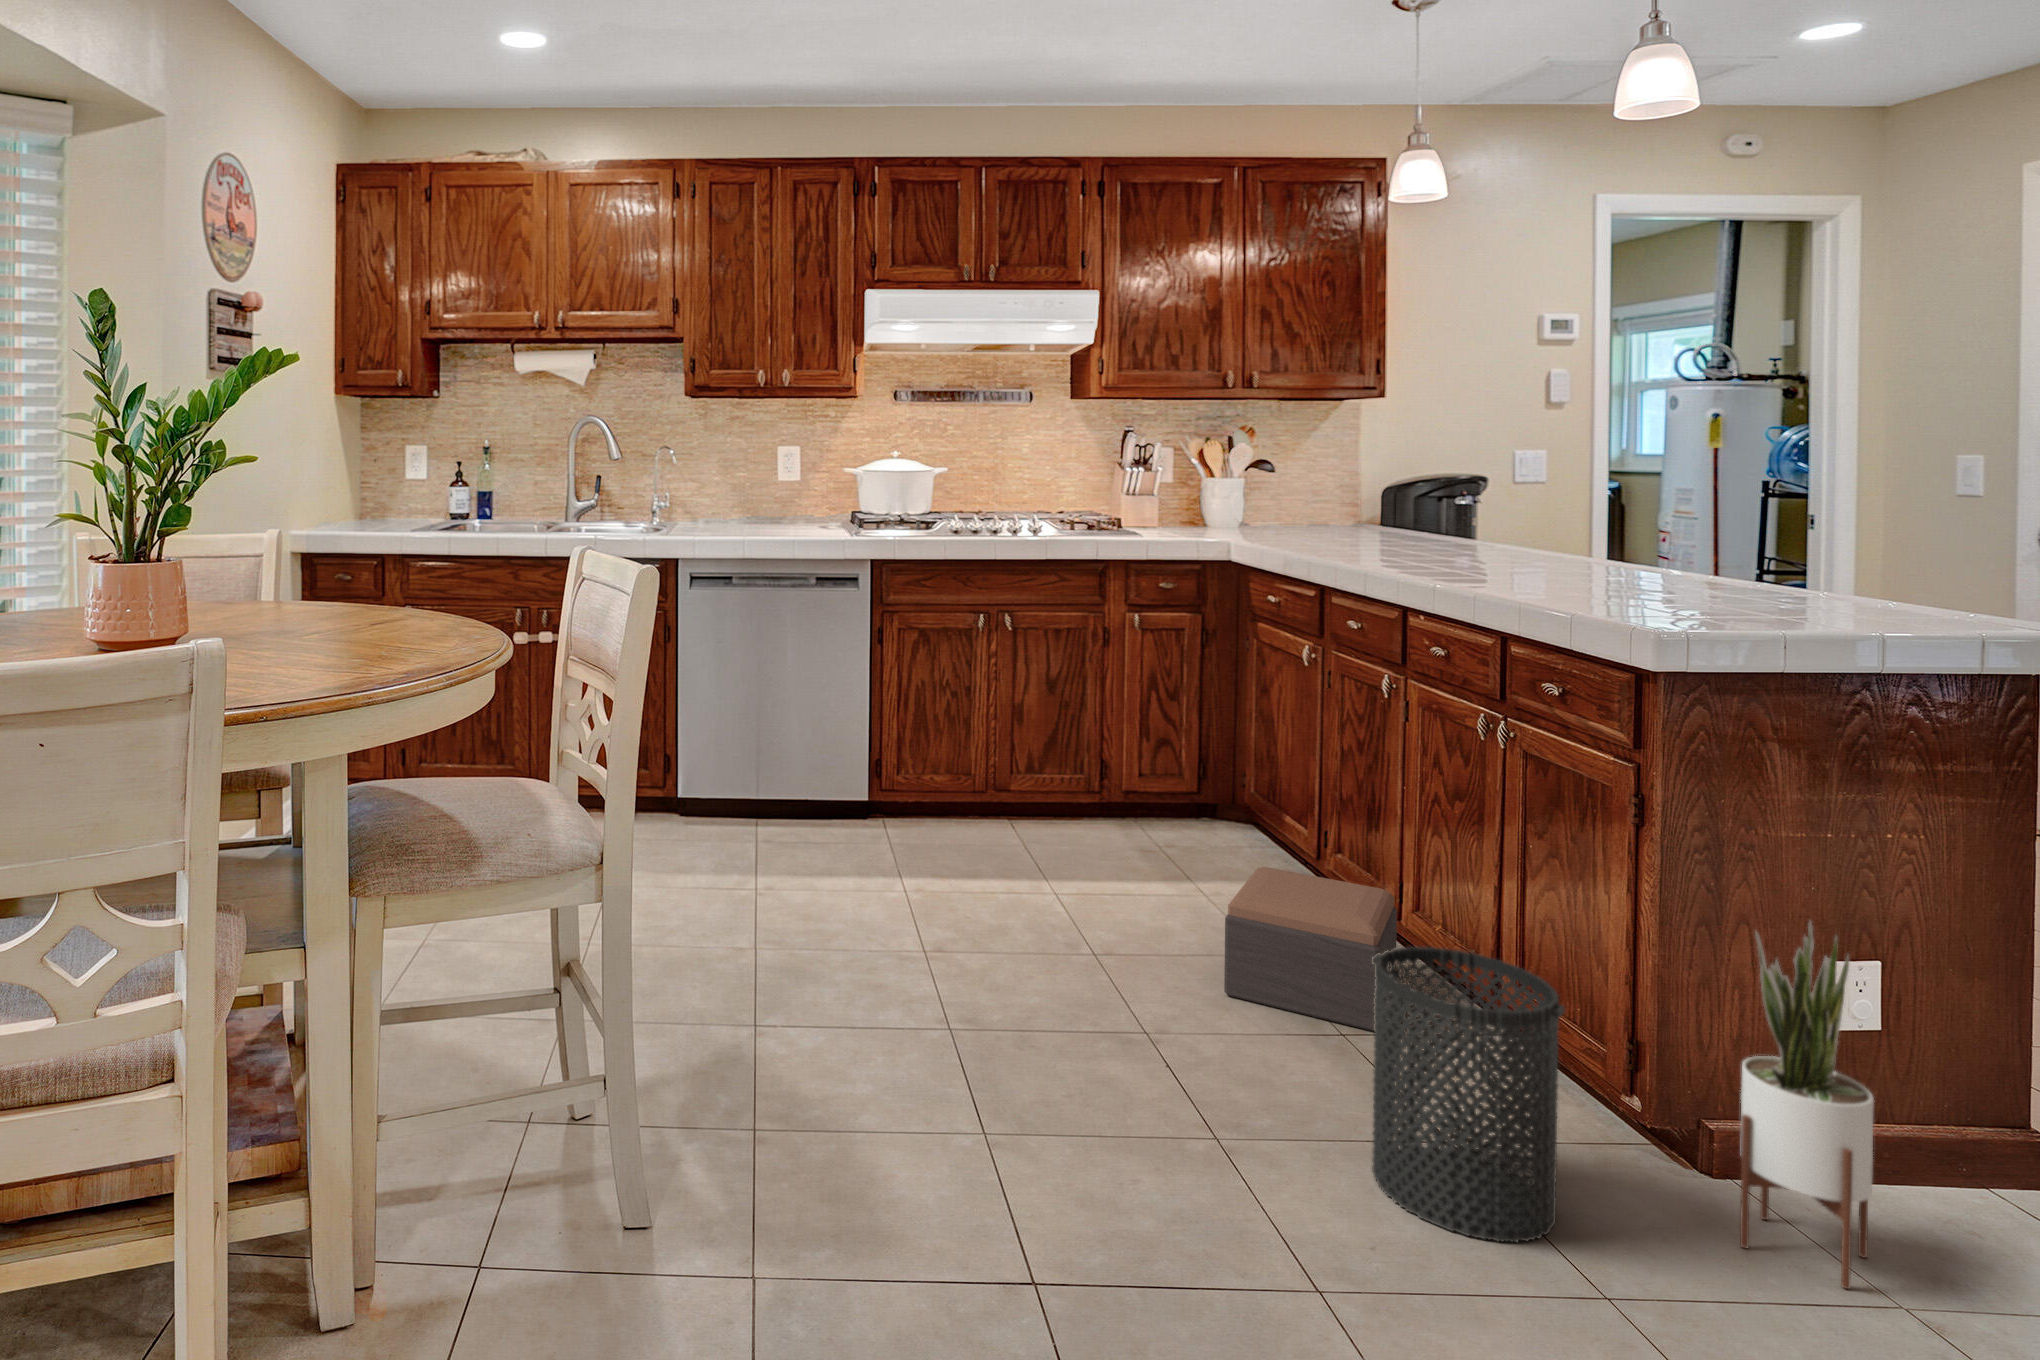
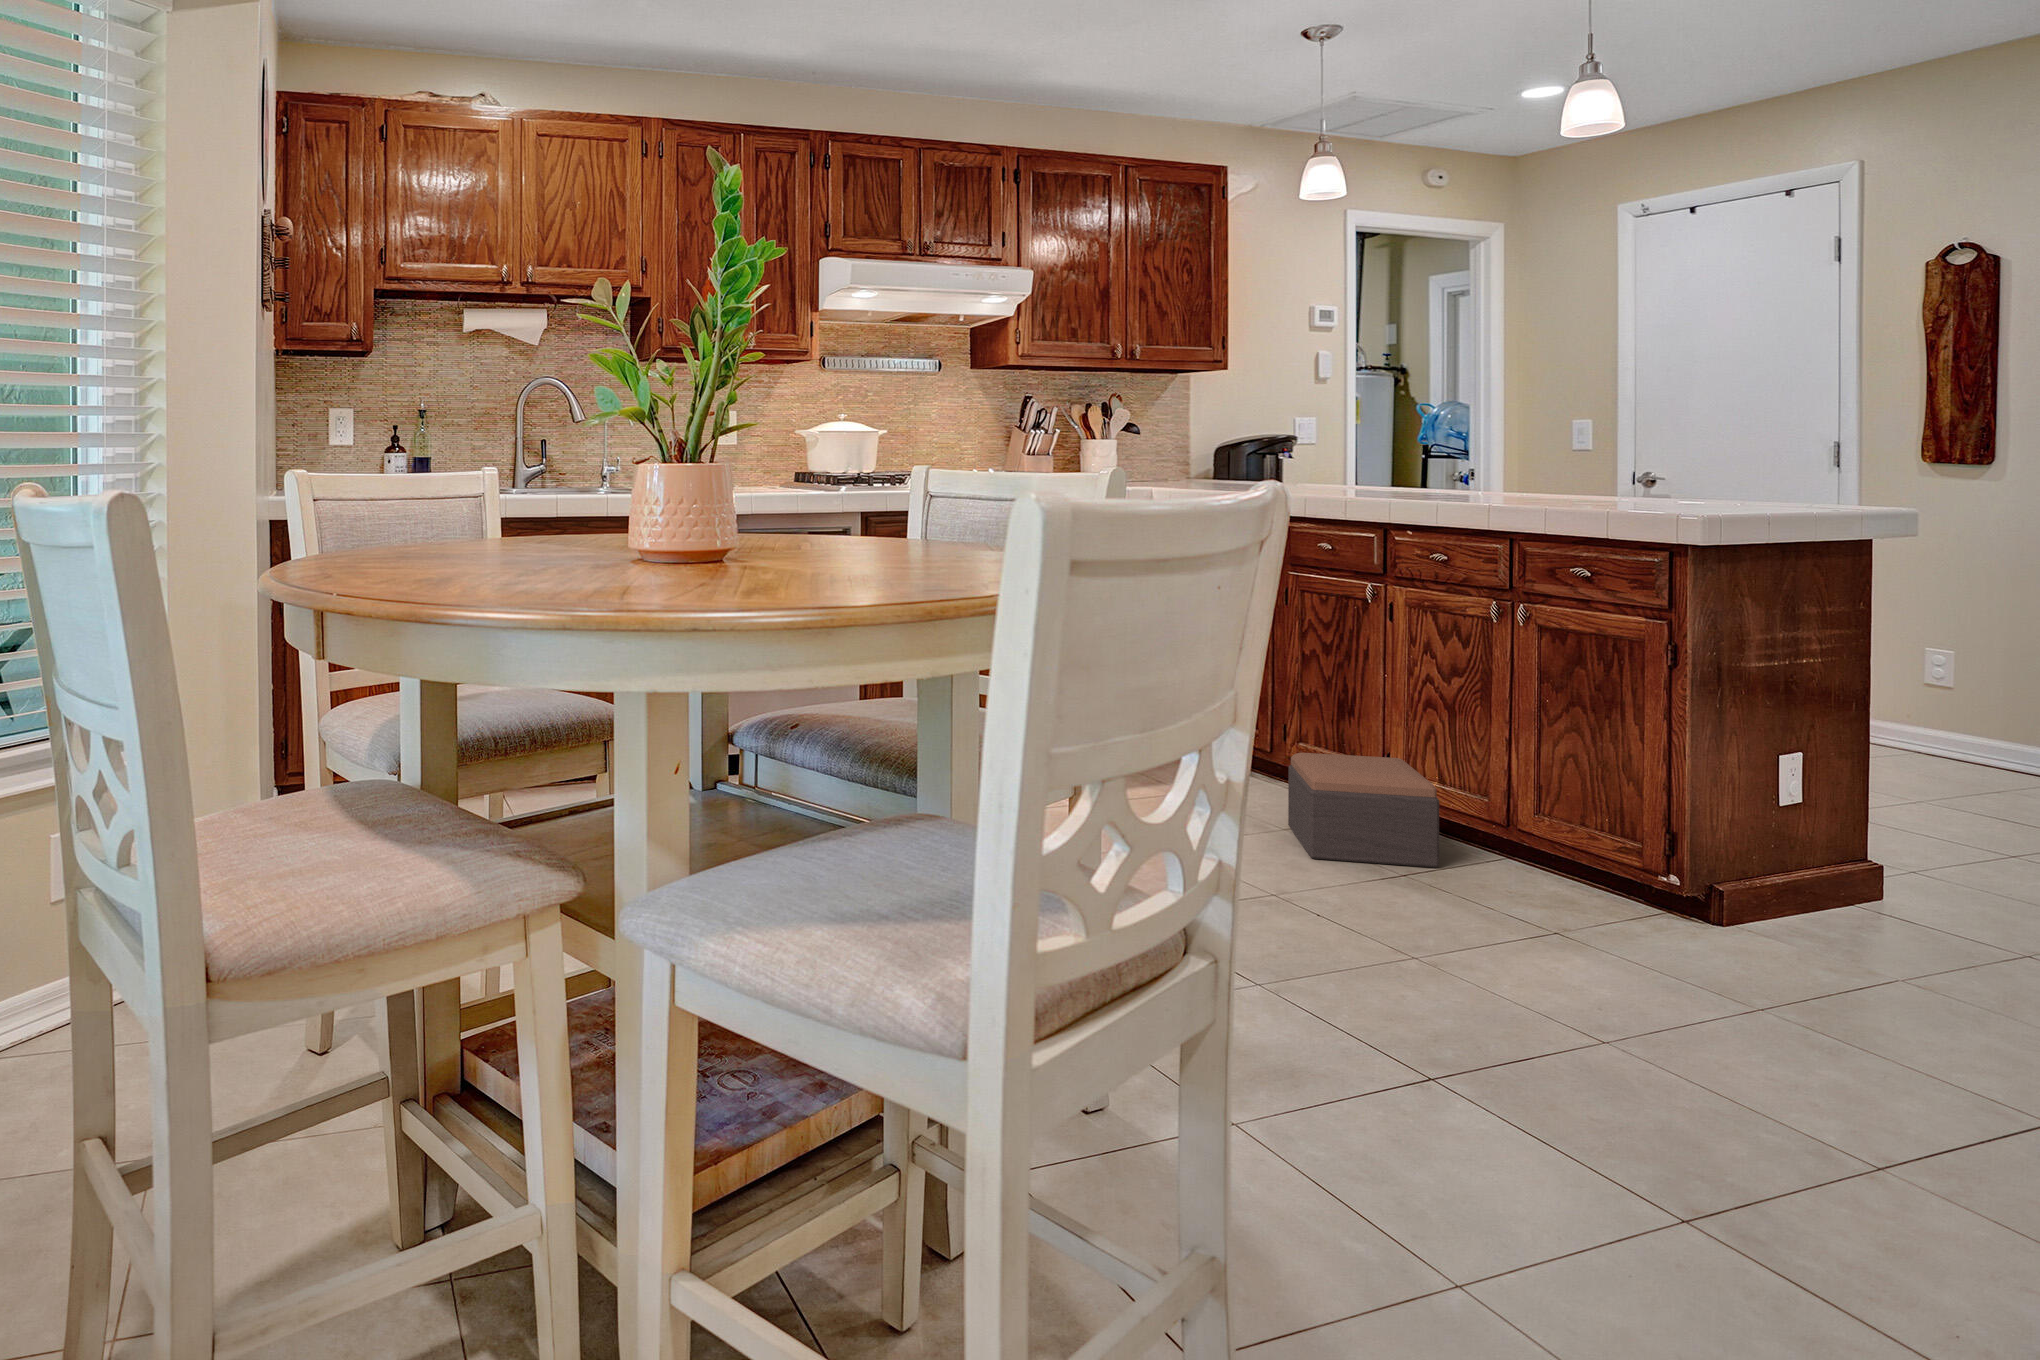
potted plant: present [1740,922,1874,1289] -> none [1782,715,1876,970]
trash can: present [1372,947,1565,1242] -> none [1543,774,1702,982]

